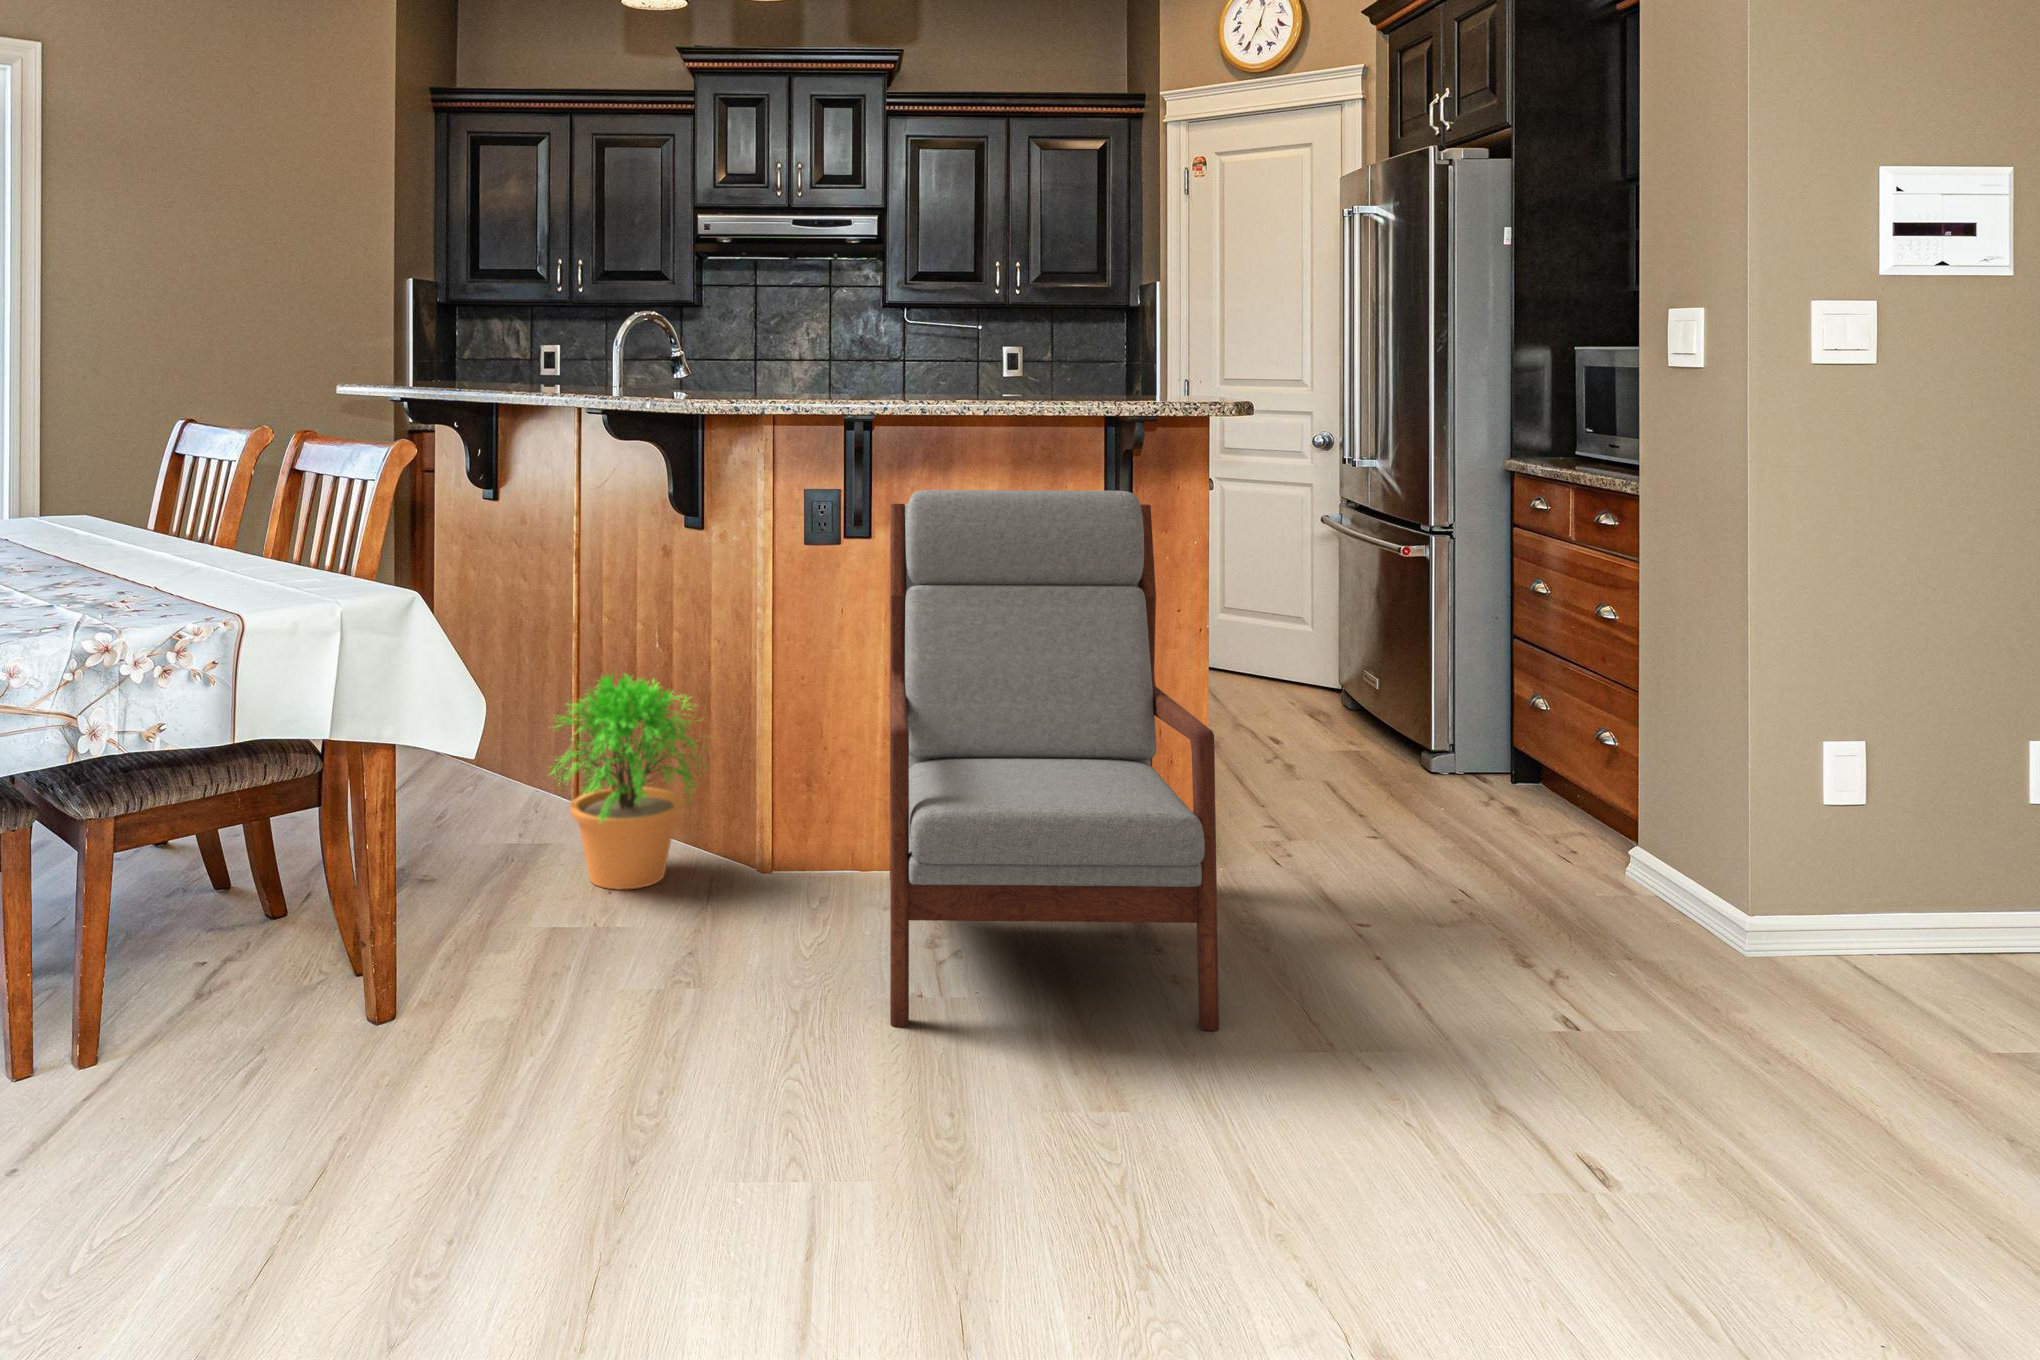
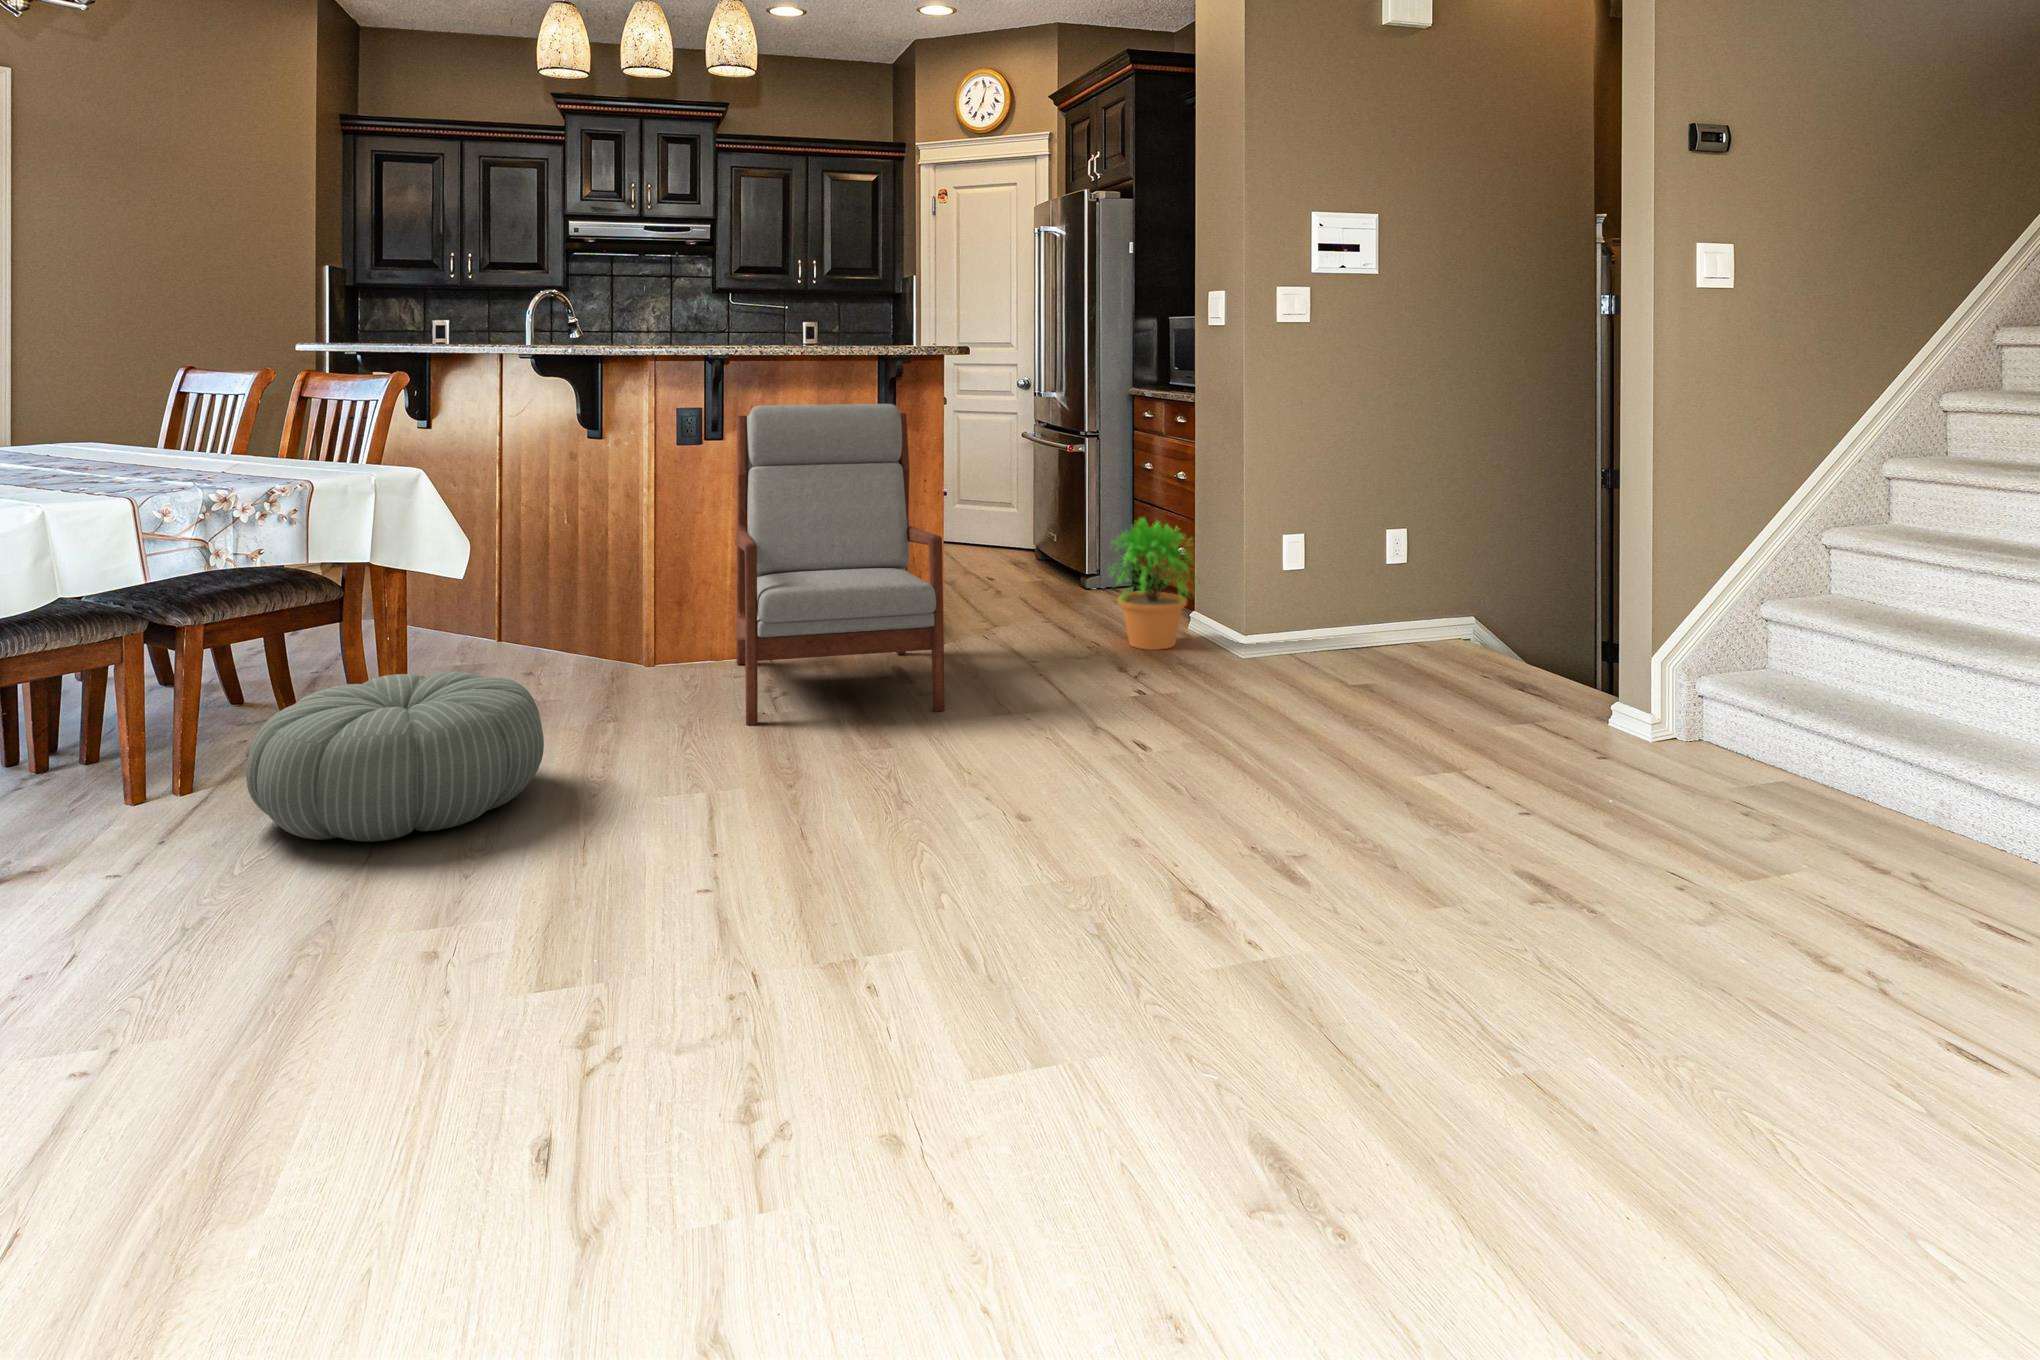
potted plant: present [552,672,712,889] -> present [1110,518,1200,650]
pouf: none [107,924,554,1247] -> present [246,671,544,842]

